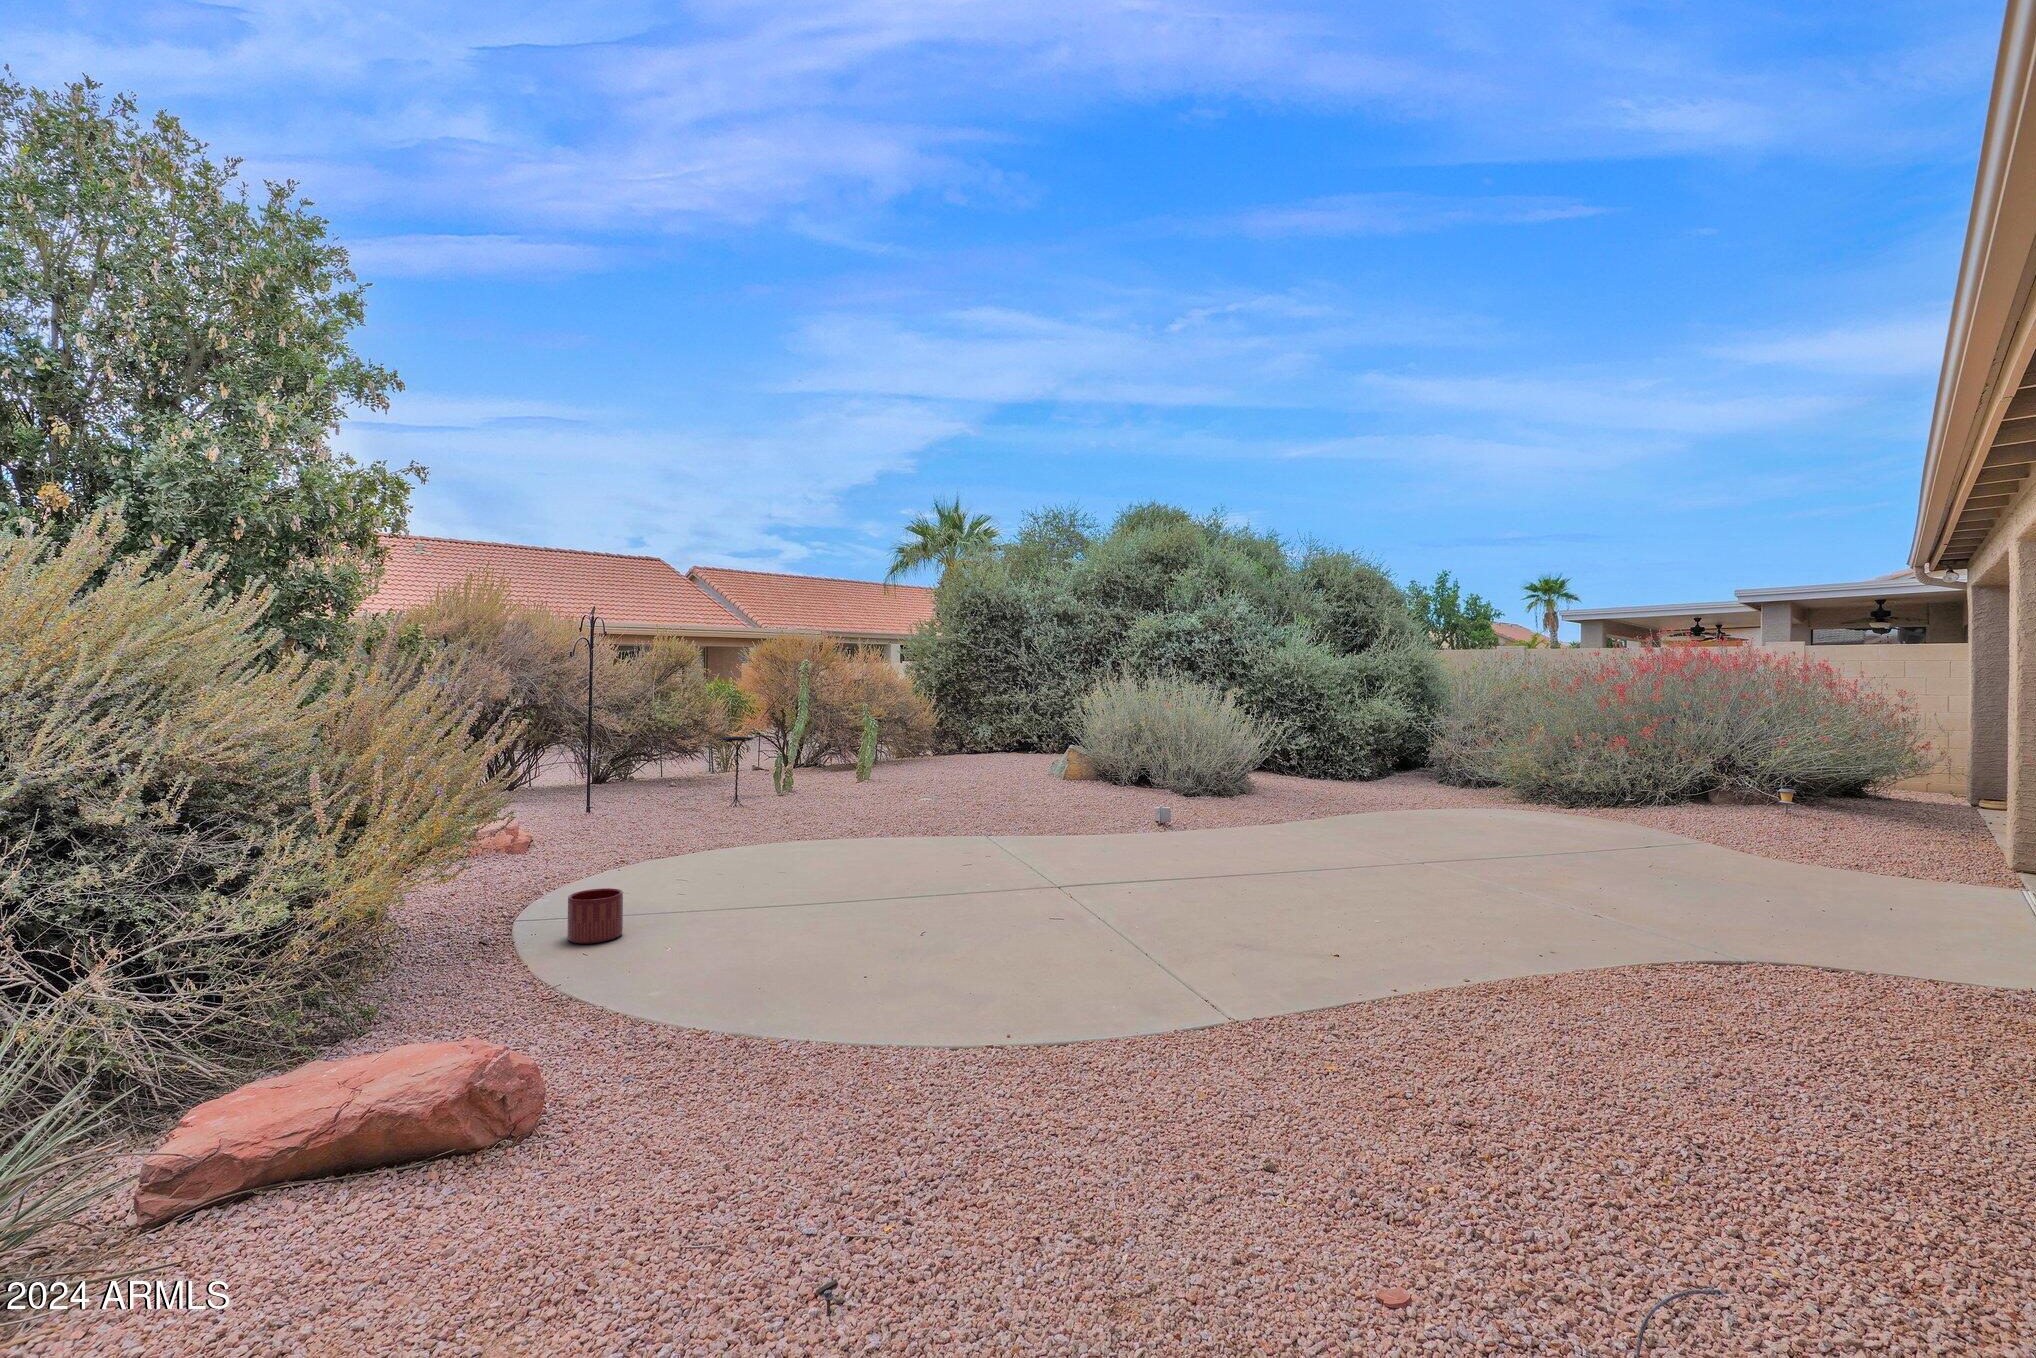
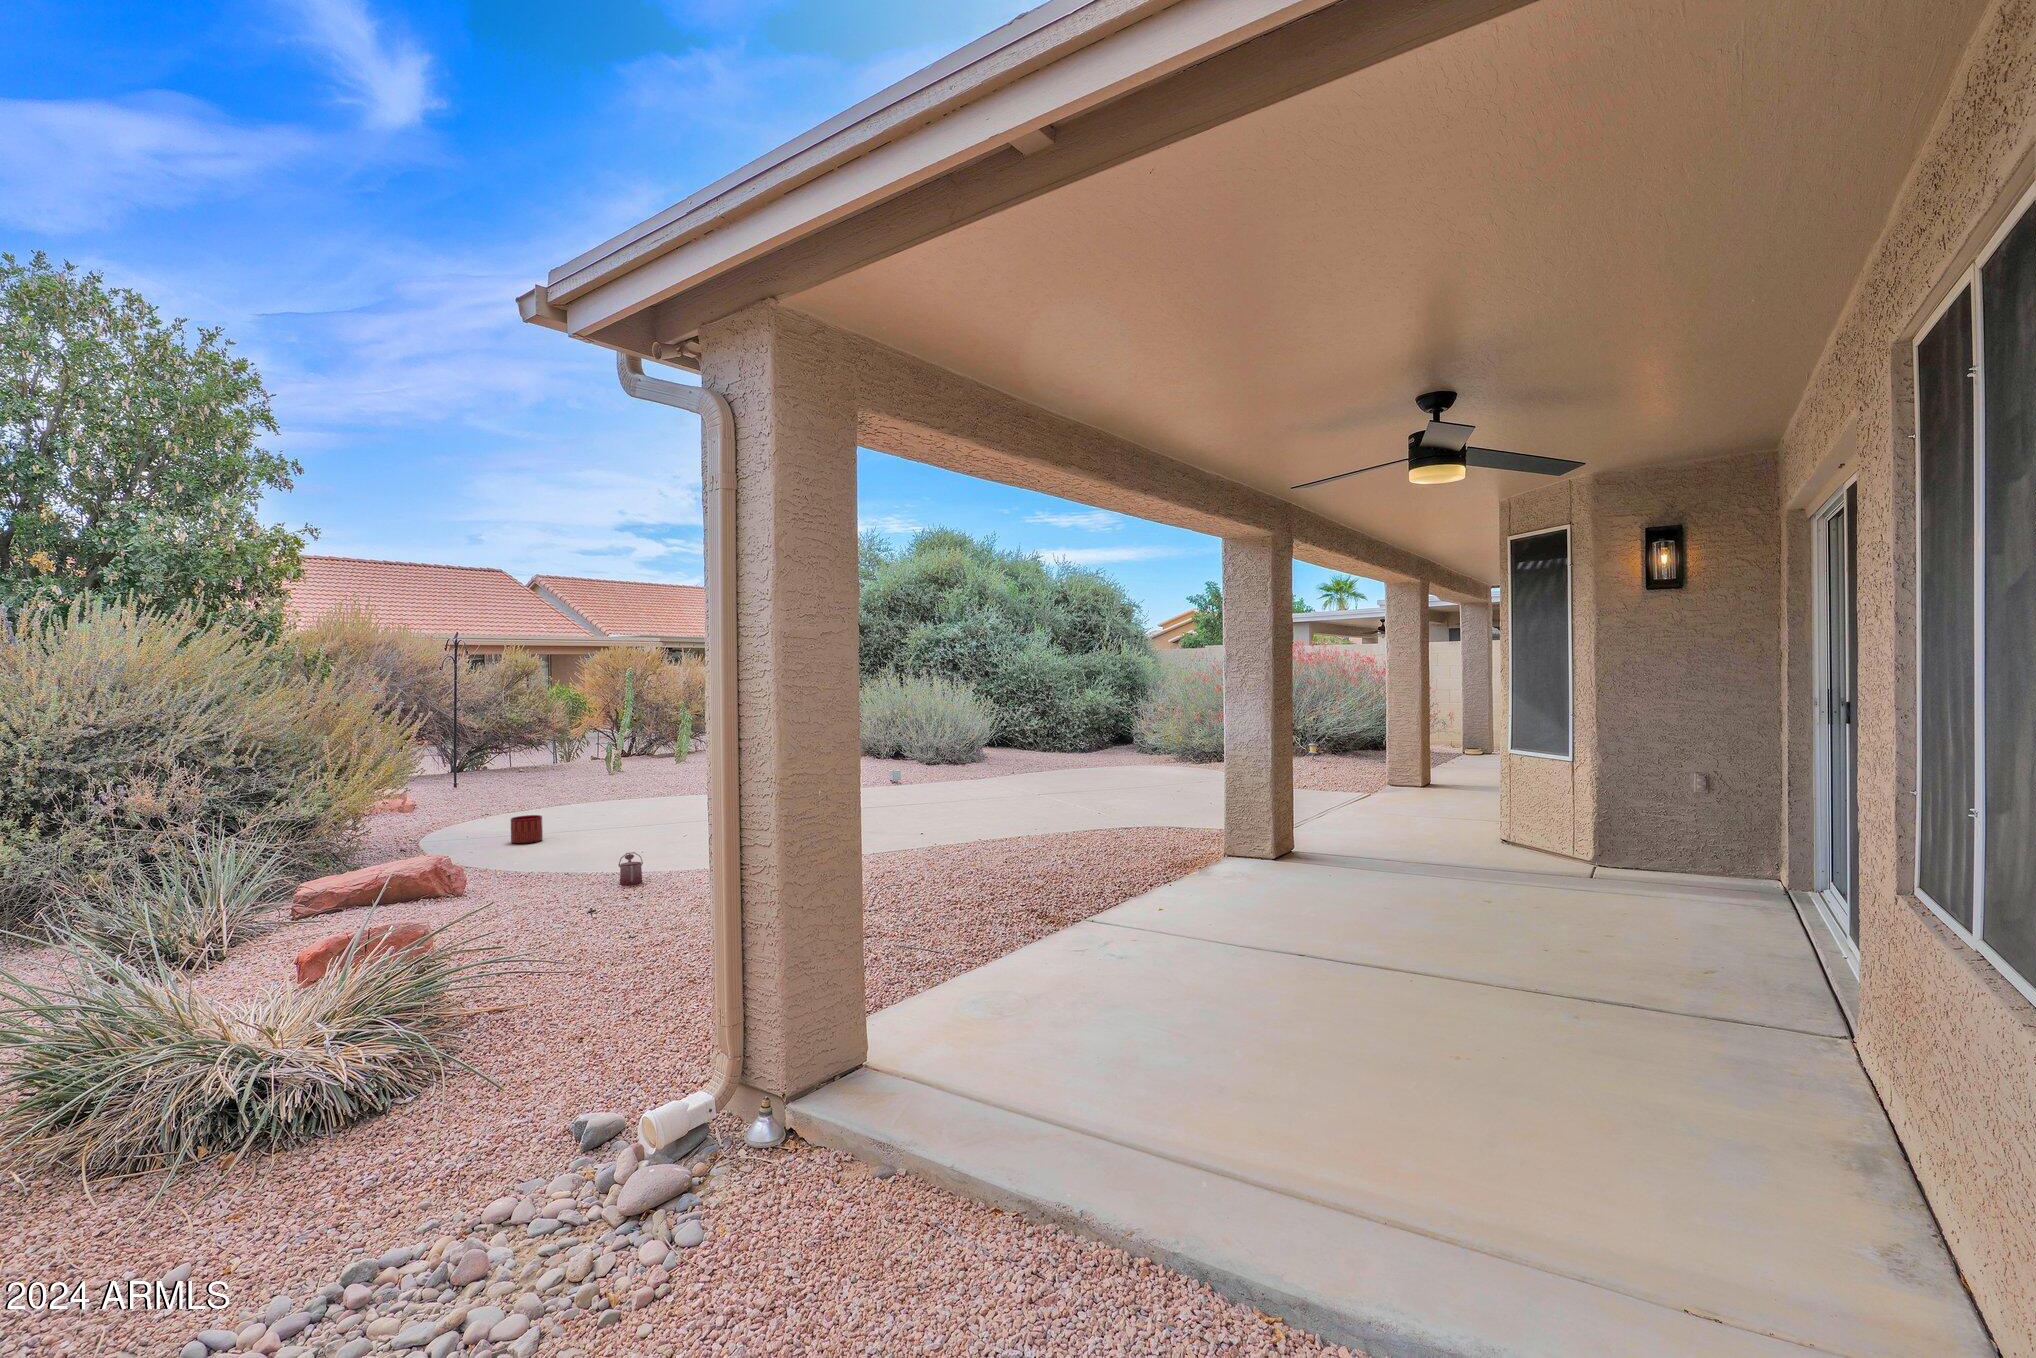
side table: present [721,736,754,808] -> none [571,731,597,785]
watering can: none [701,1055,761,1155] -> present [618,852,643,885]

